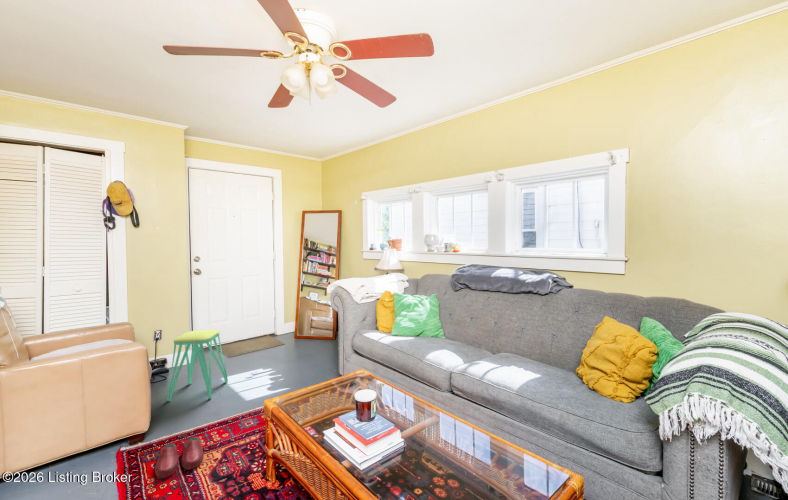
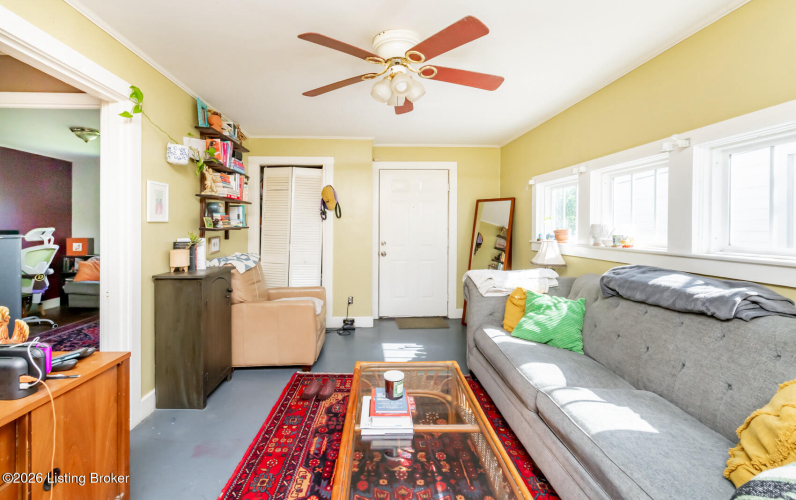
stool: present [167,330,228,401] -> none [340,301,383,357]

